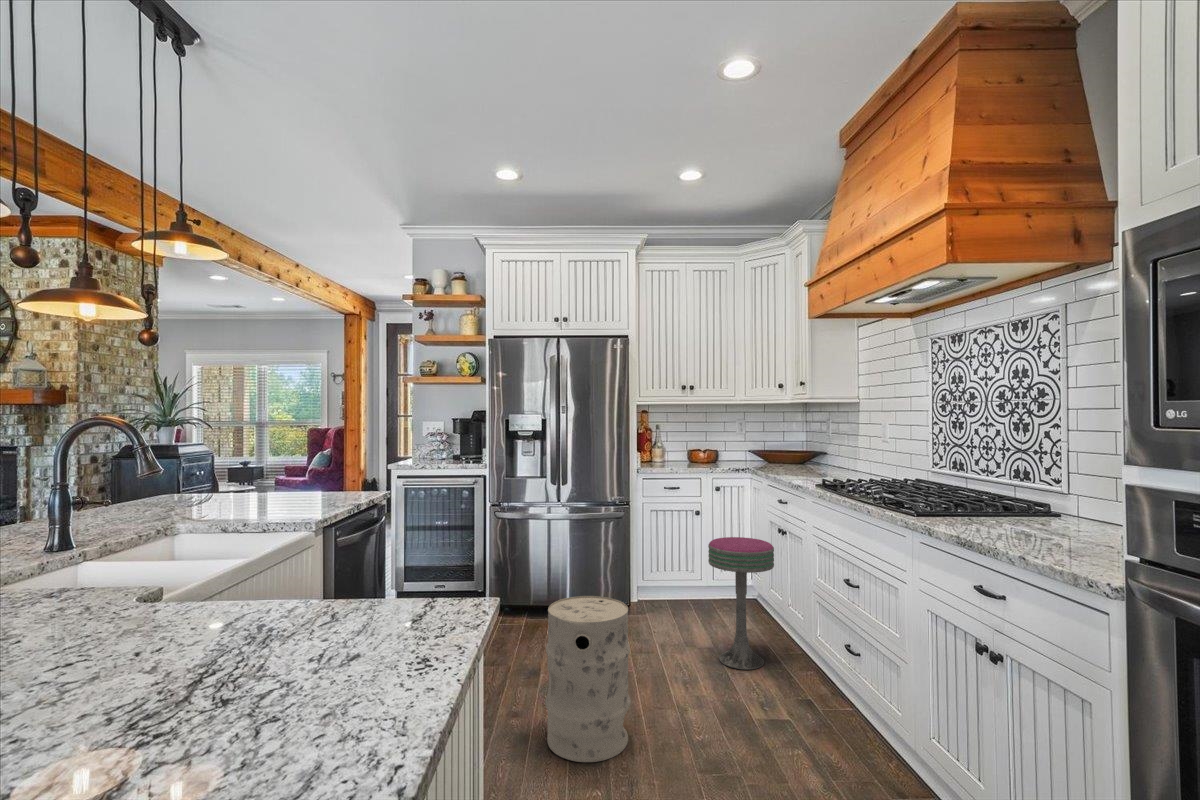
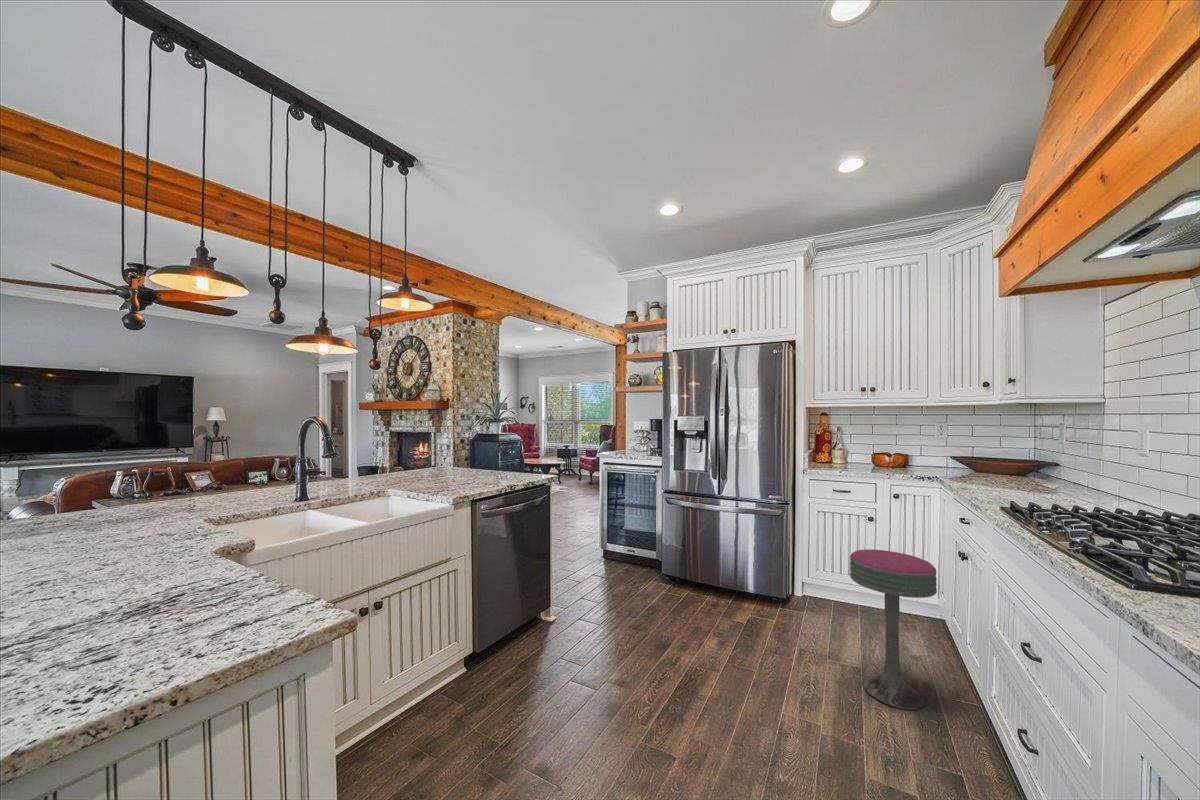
trash can: present [545,596,631,762] -> none [632,581,715,750]

